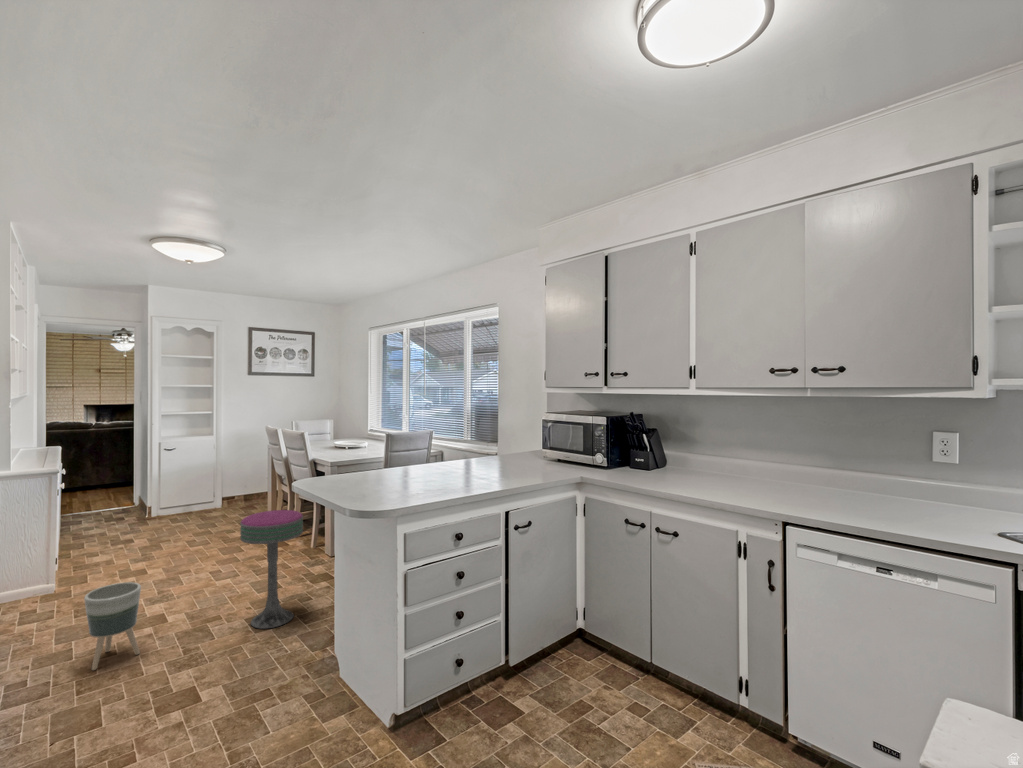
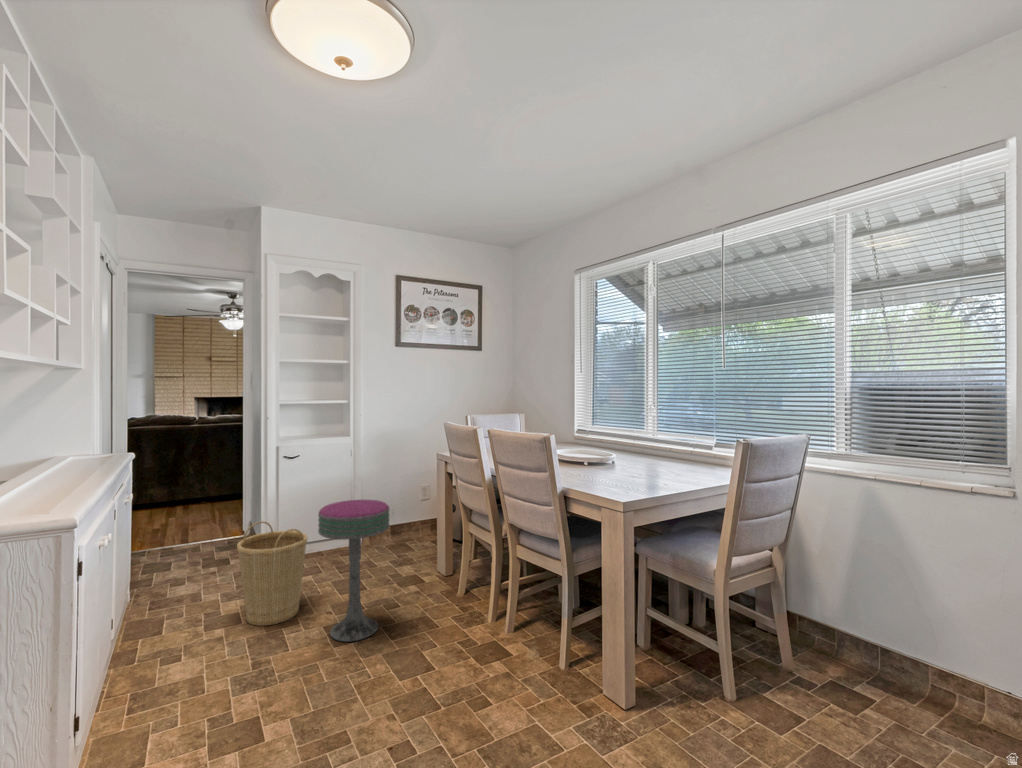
basket: none [163,533,228,622] -> present [237,521,307,626]
planter: present [84,582,141,670] -> none [144,577,208,681]

